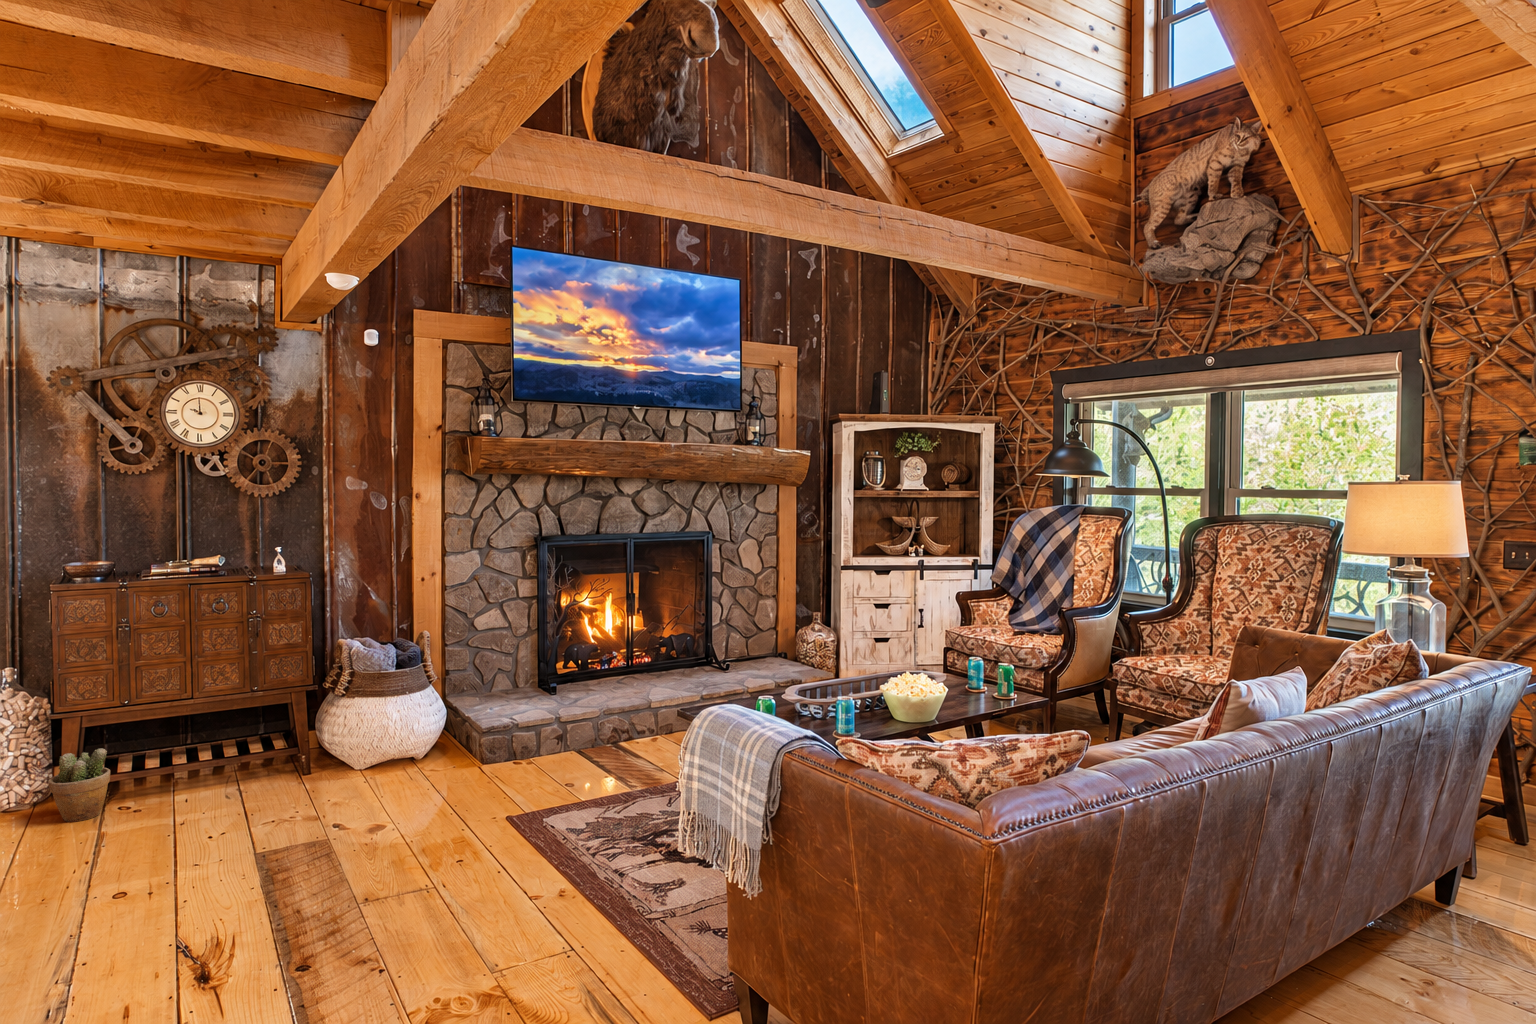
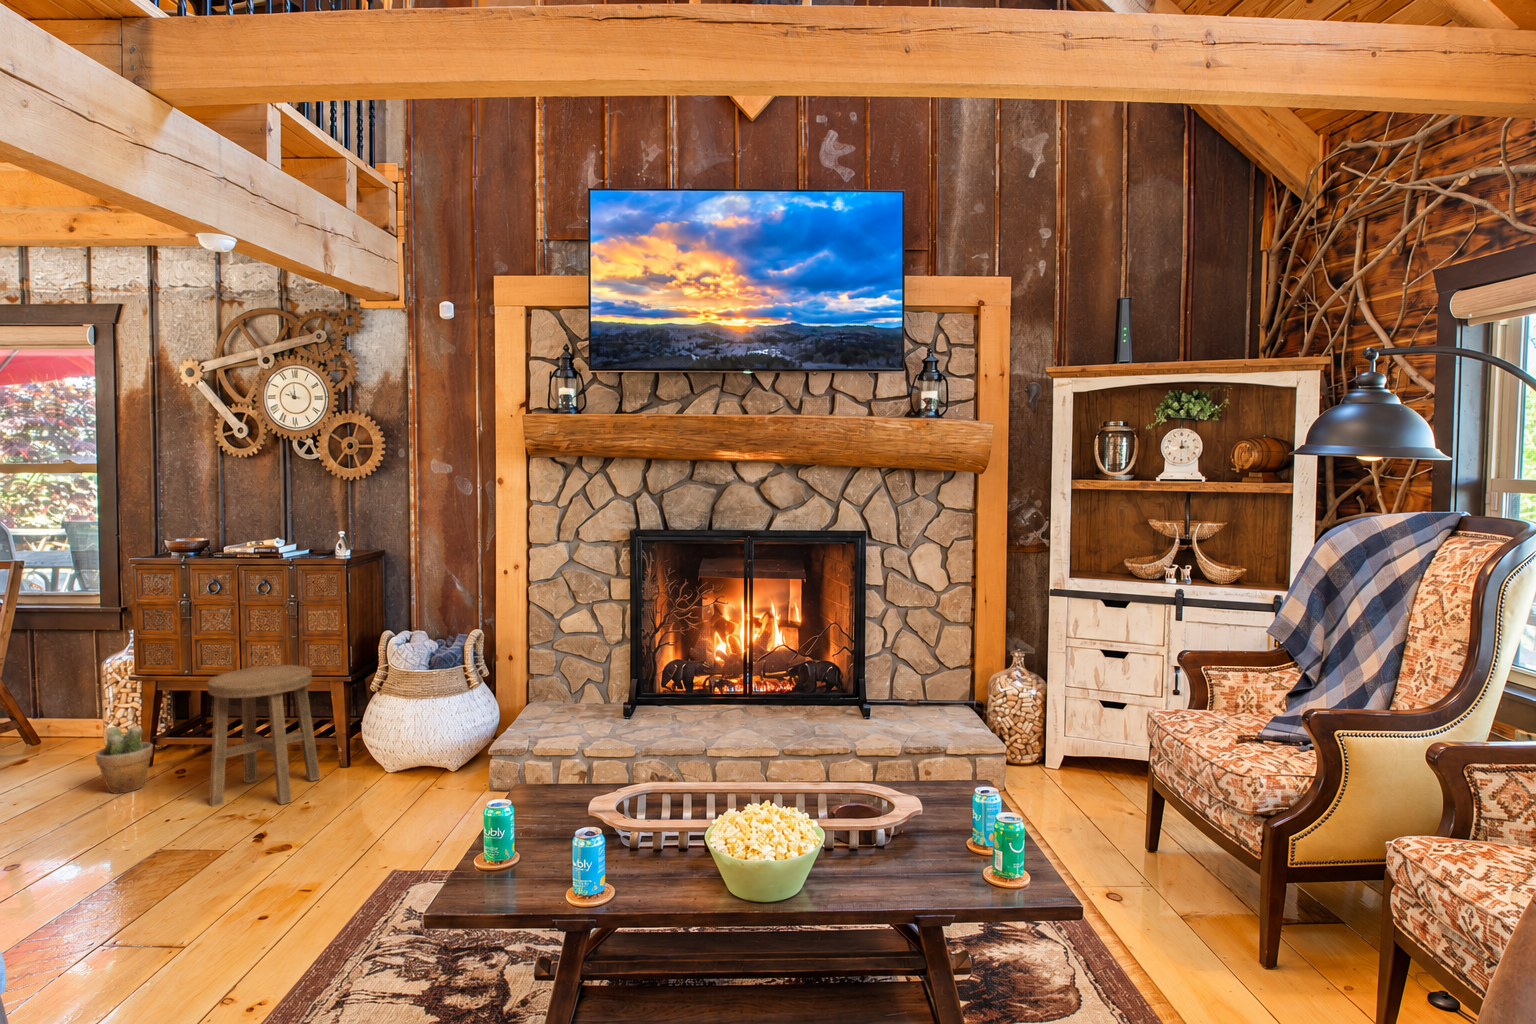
stool: none [201,672,301,811] -> present [208,665,320,806]

